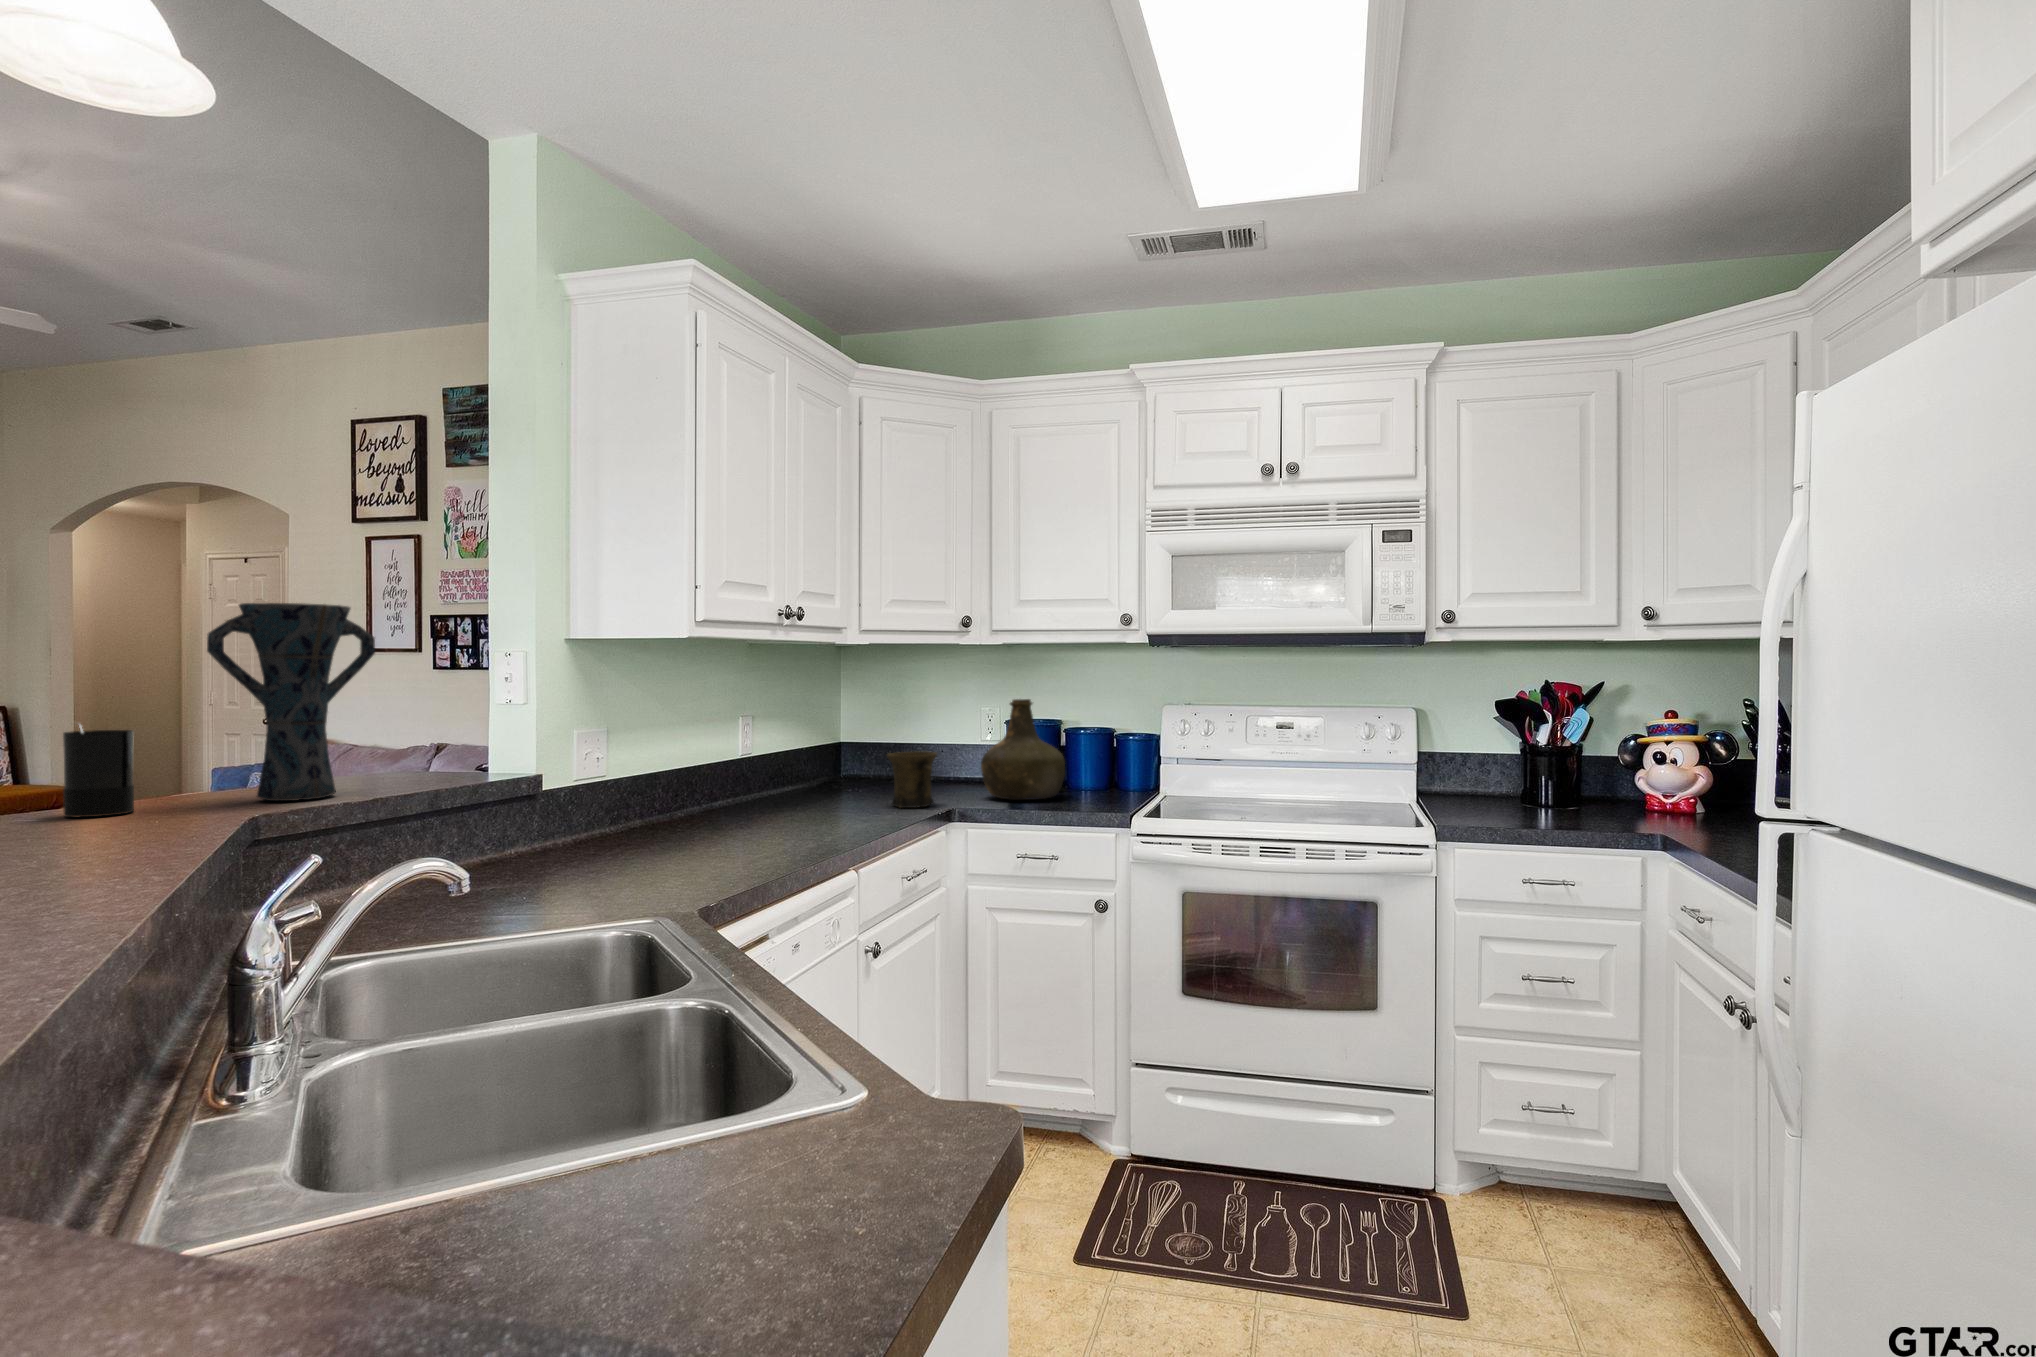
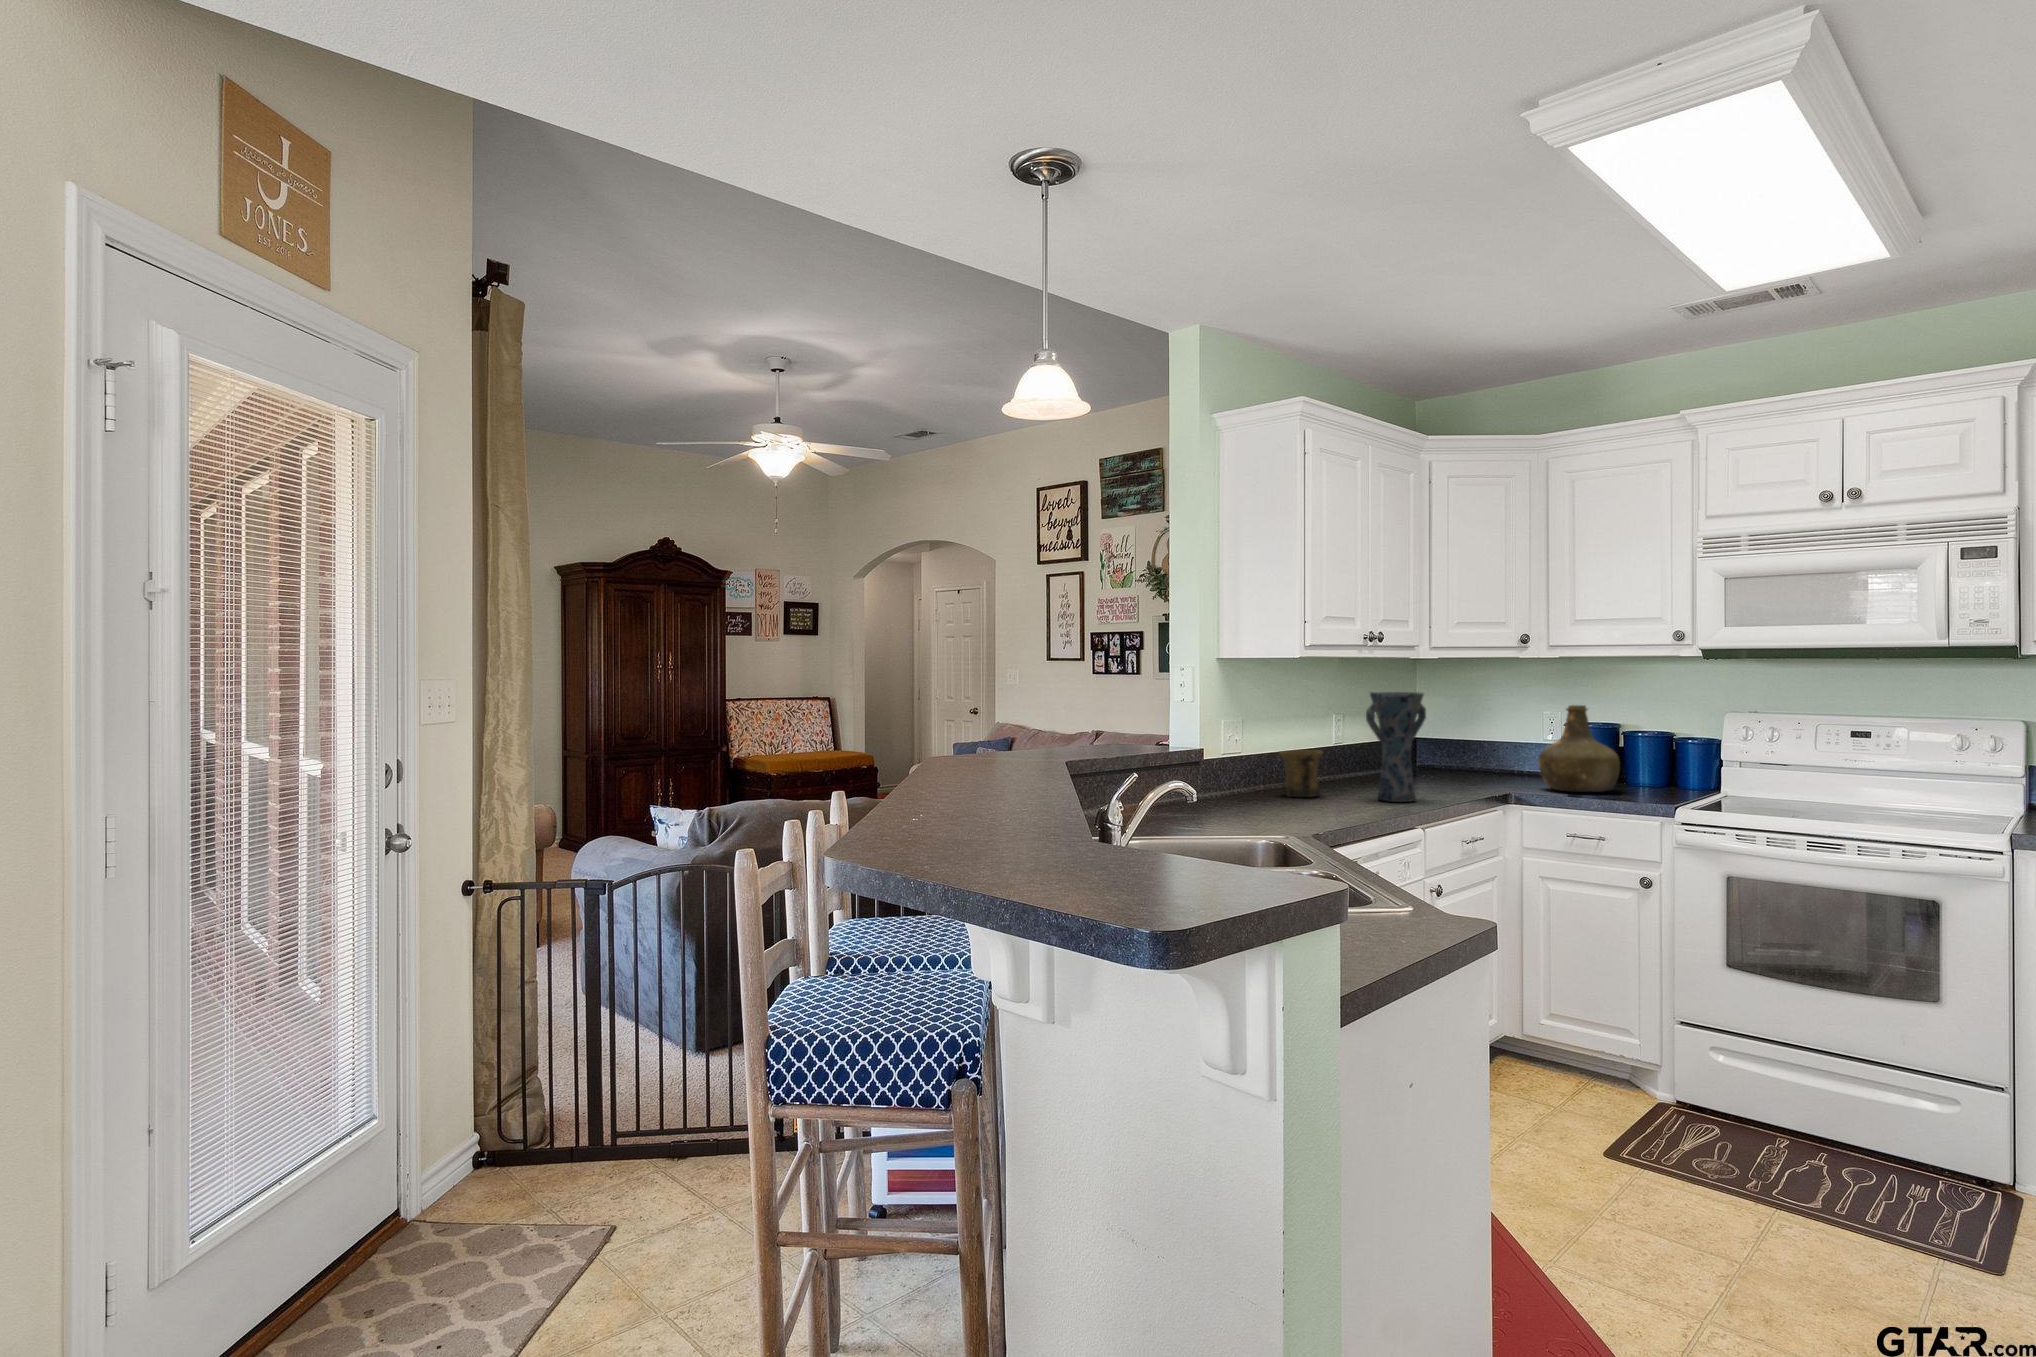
vase: present [207,603,375,801] -> present [1366,692,1426,802]
candle: present [63,724,134,817] -> none [970,712,1002,763]
mug: present [887,752,937,808] -> present [1279,750,1323,797]

